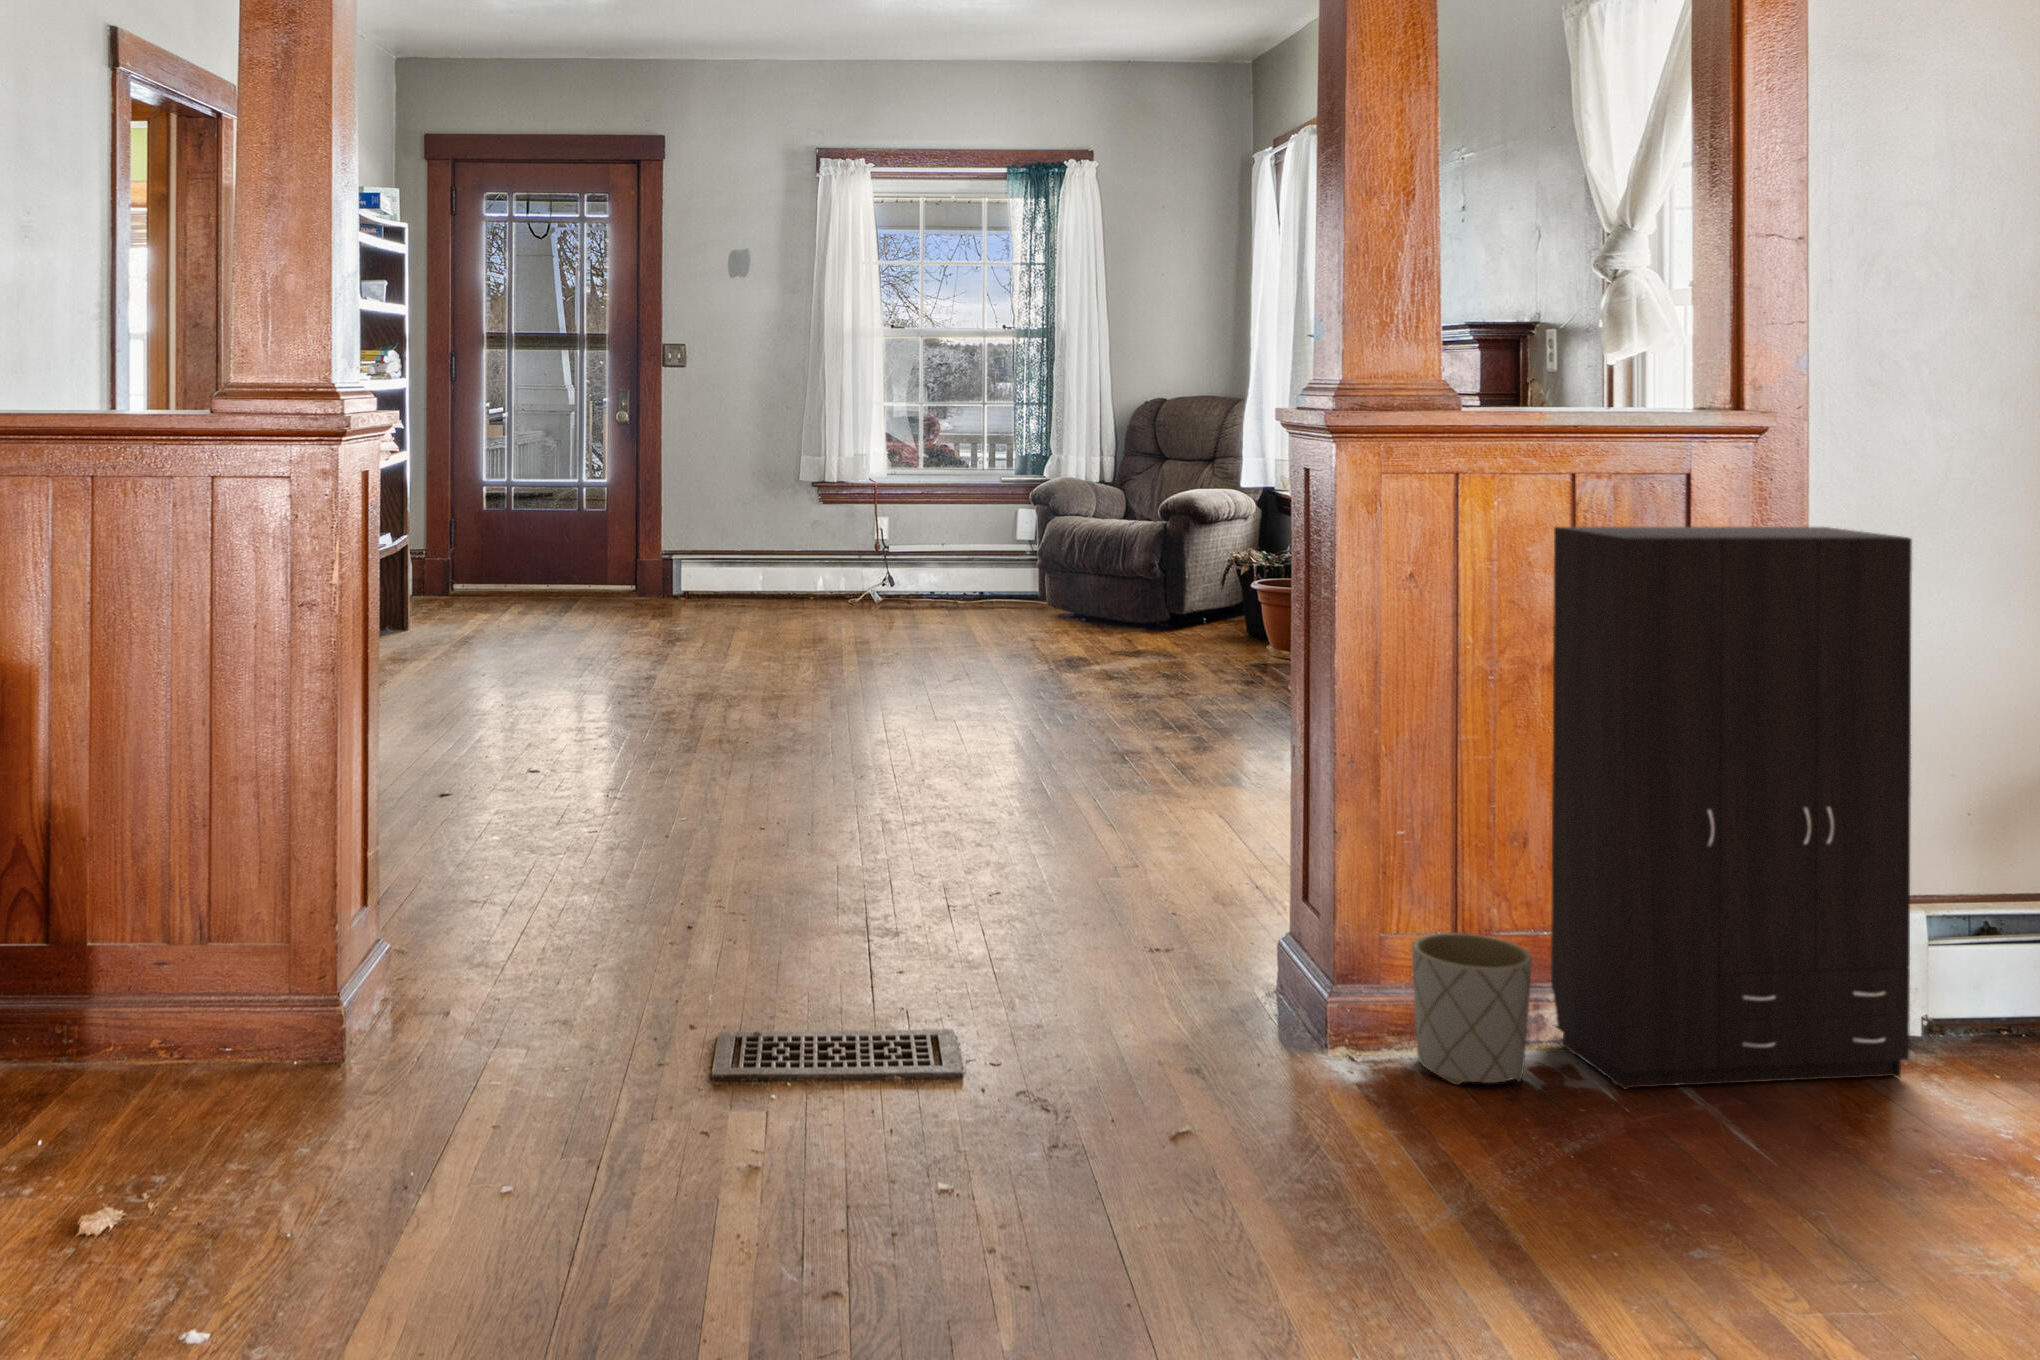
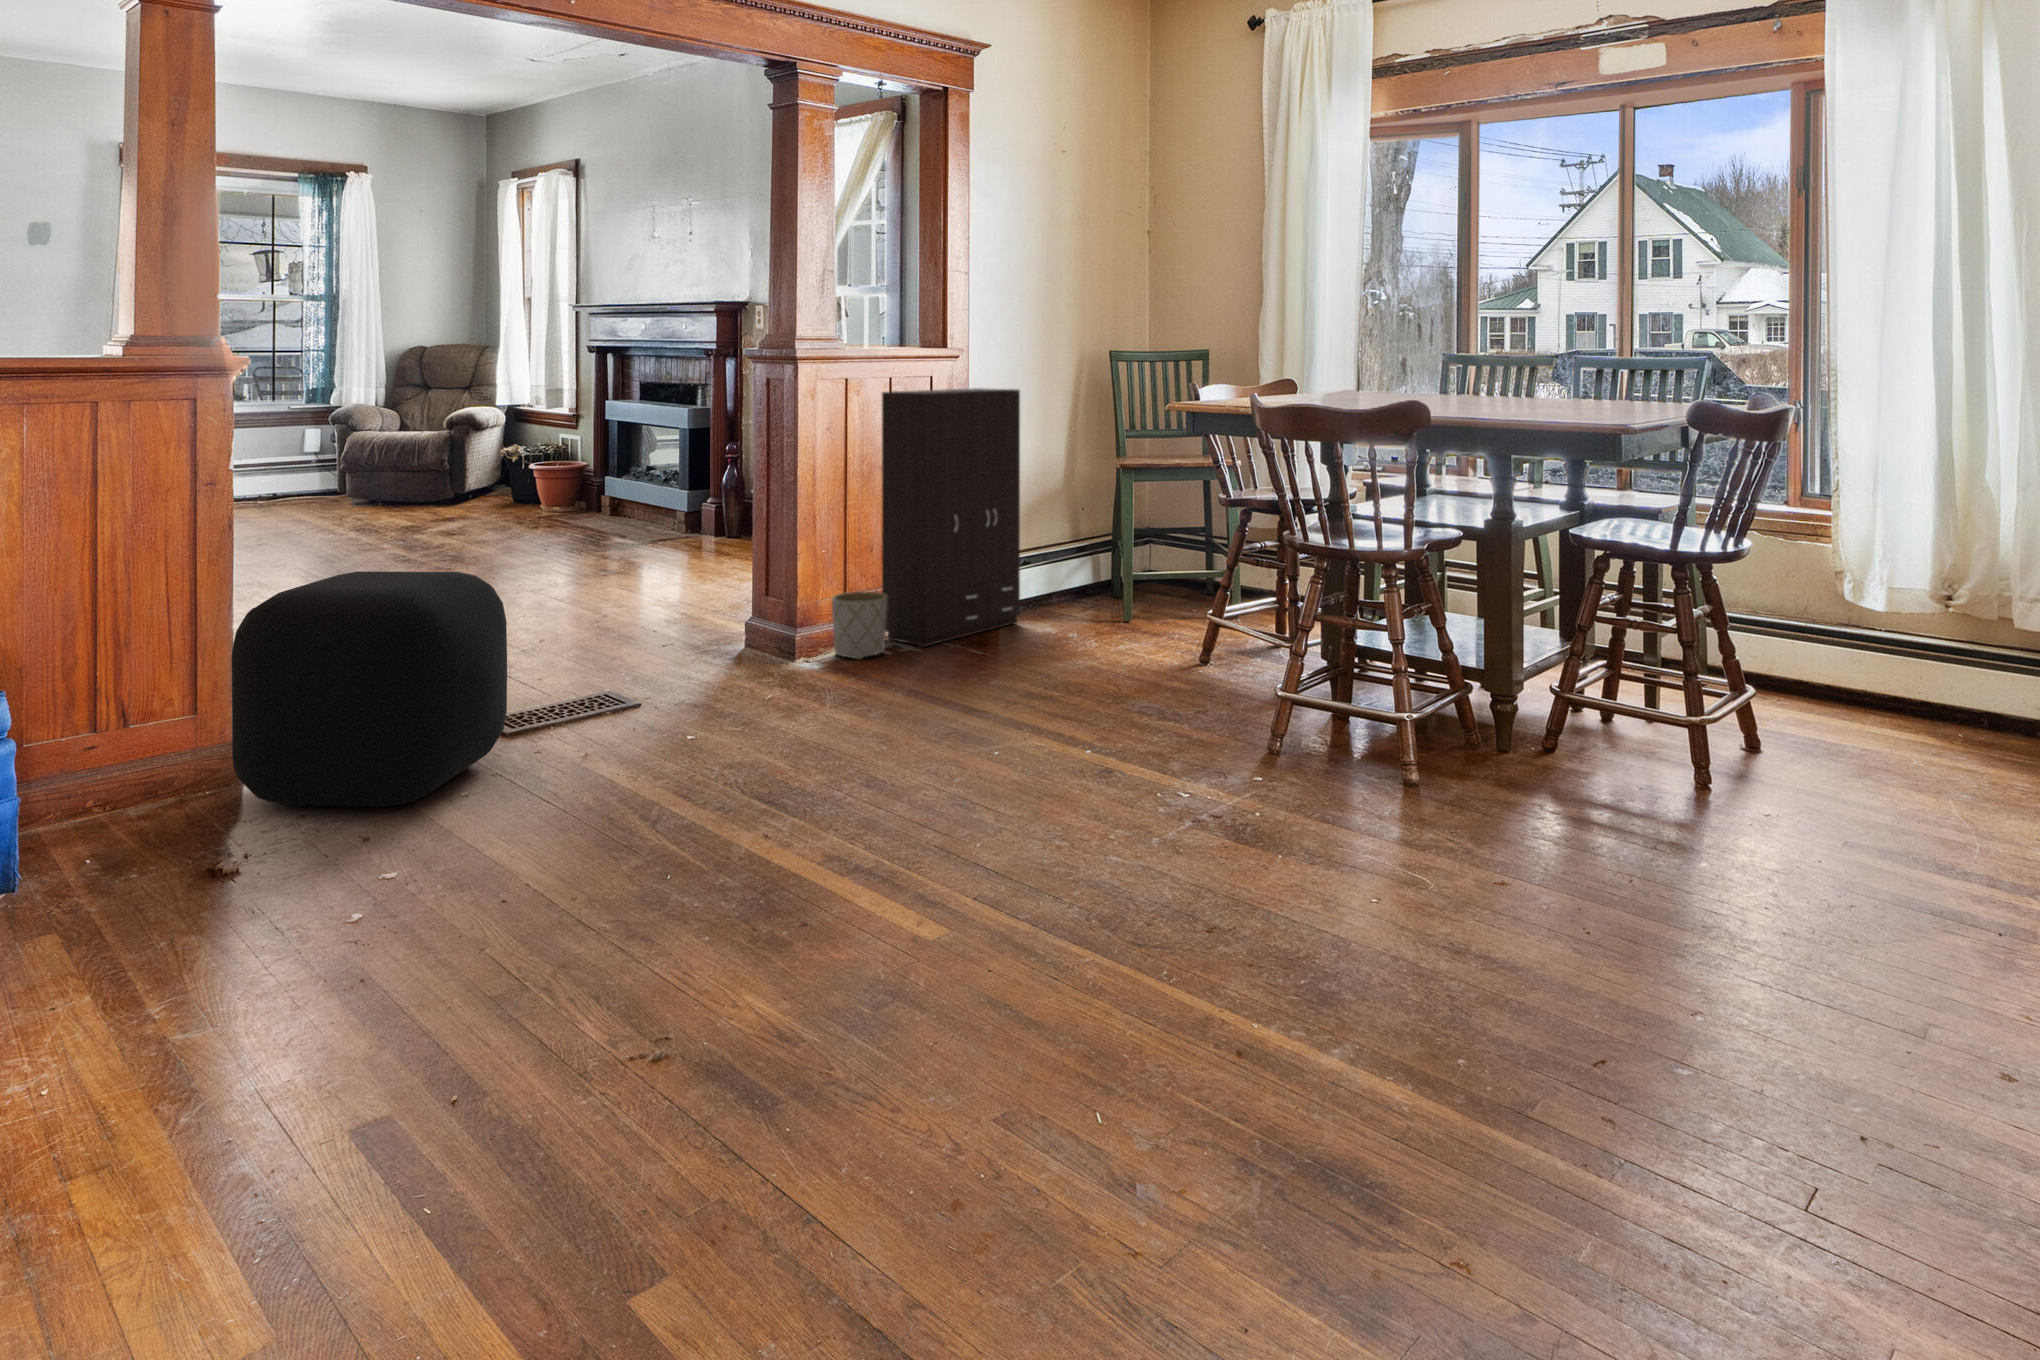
ottoman: none [281,777,679,1188] -> present [232,571,507,806]

